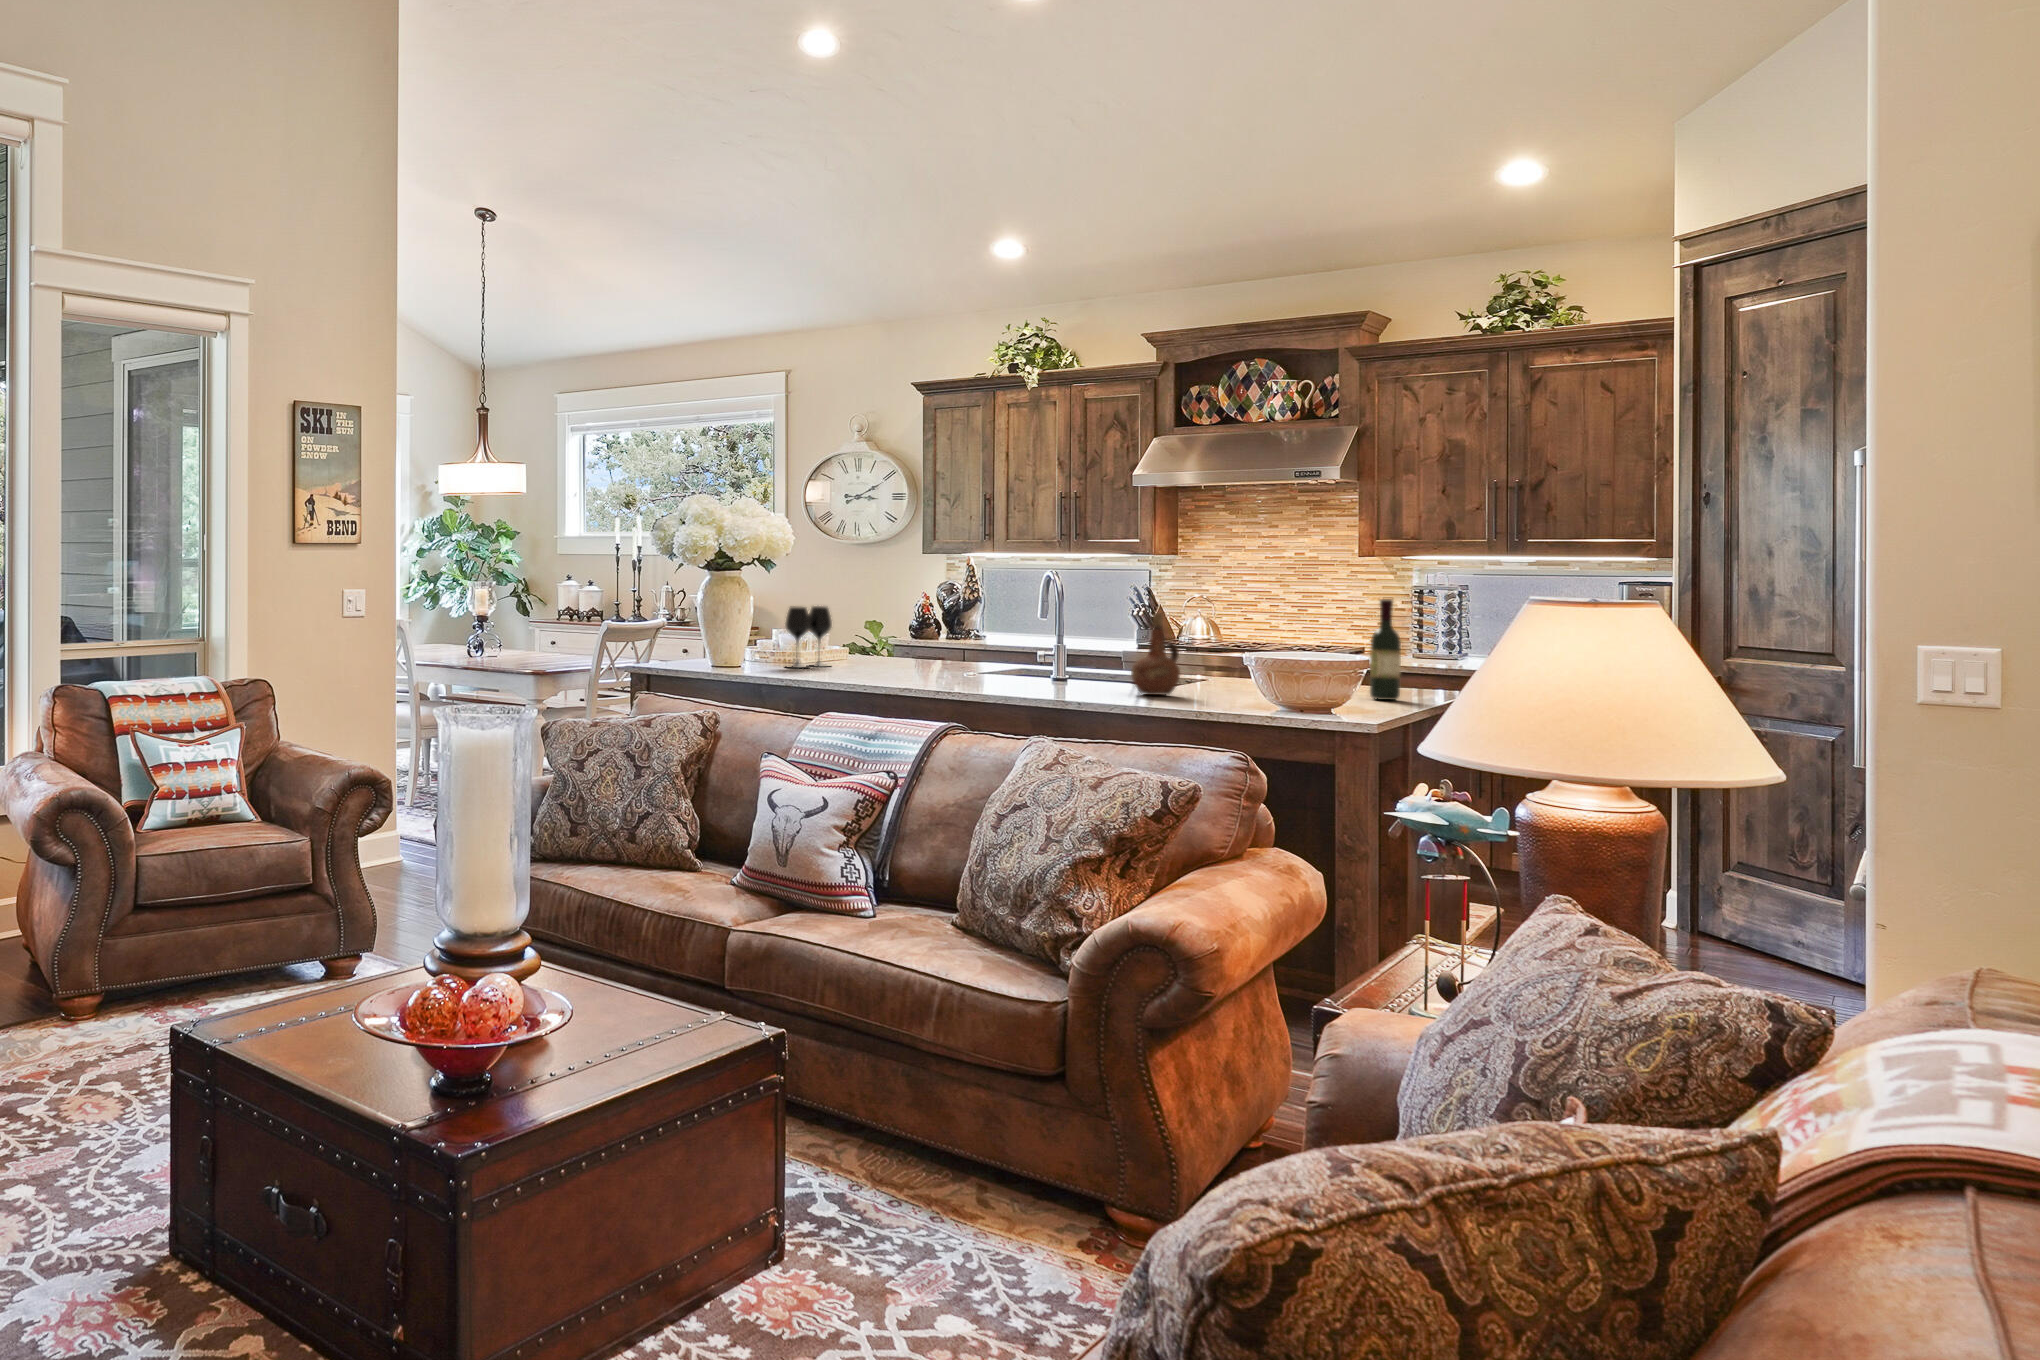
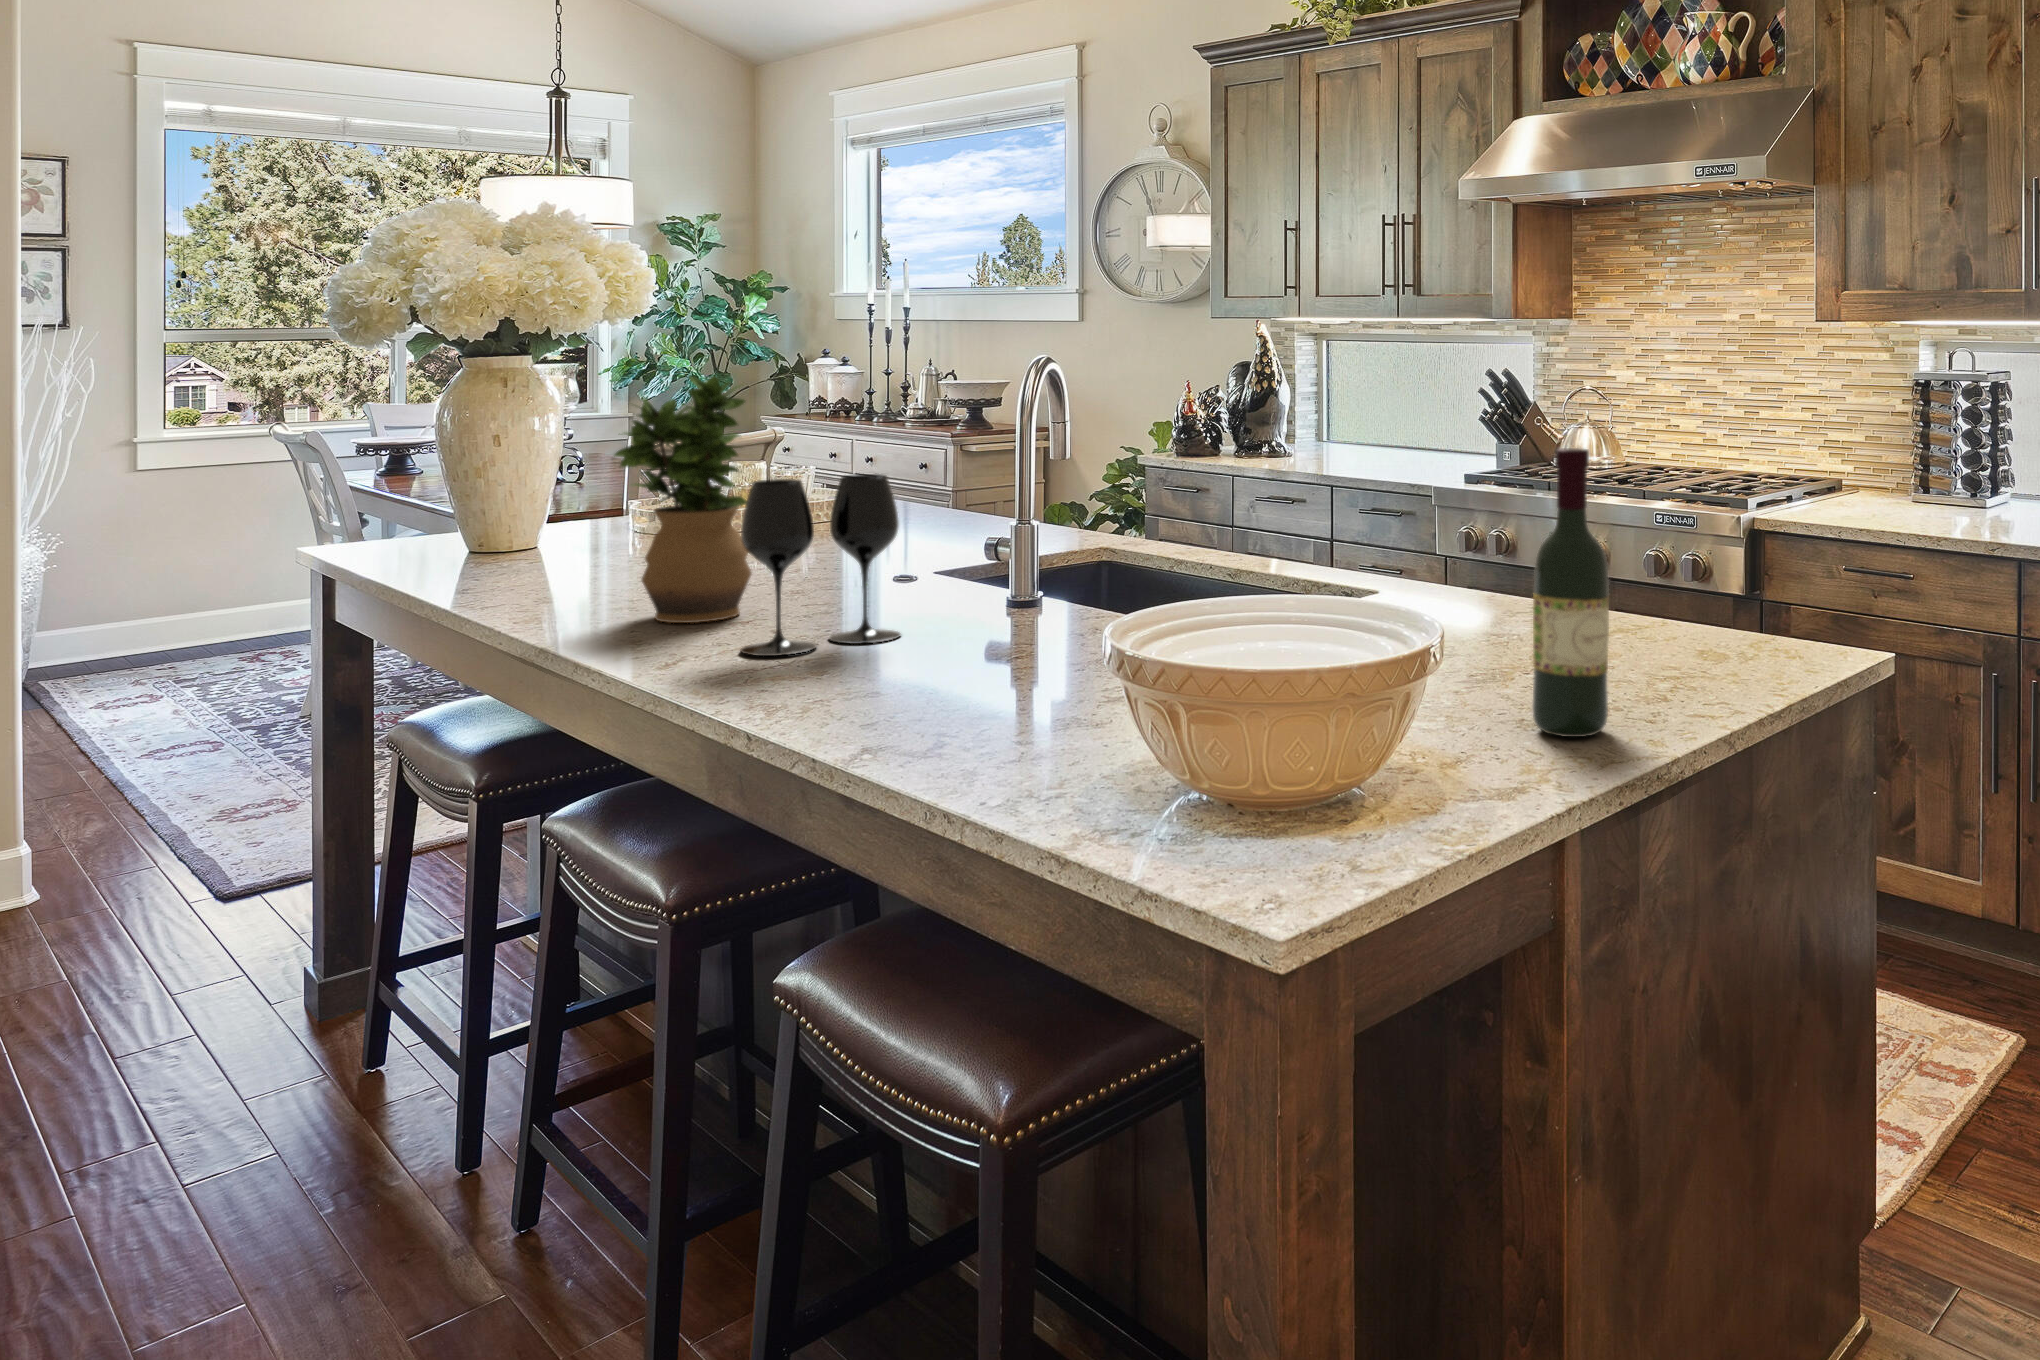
potted plant: none [915,574,968,677] -> present [614,376,752,623]
wine glass: present [785,606,832,668] -> present [741,474,901,656]
ceramic pitcher: present [1131,613,1180,695] -> none [896,490,1034,726]

